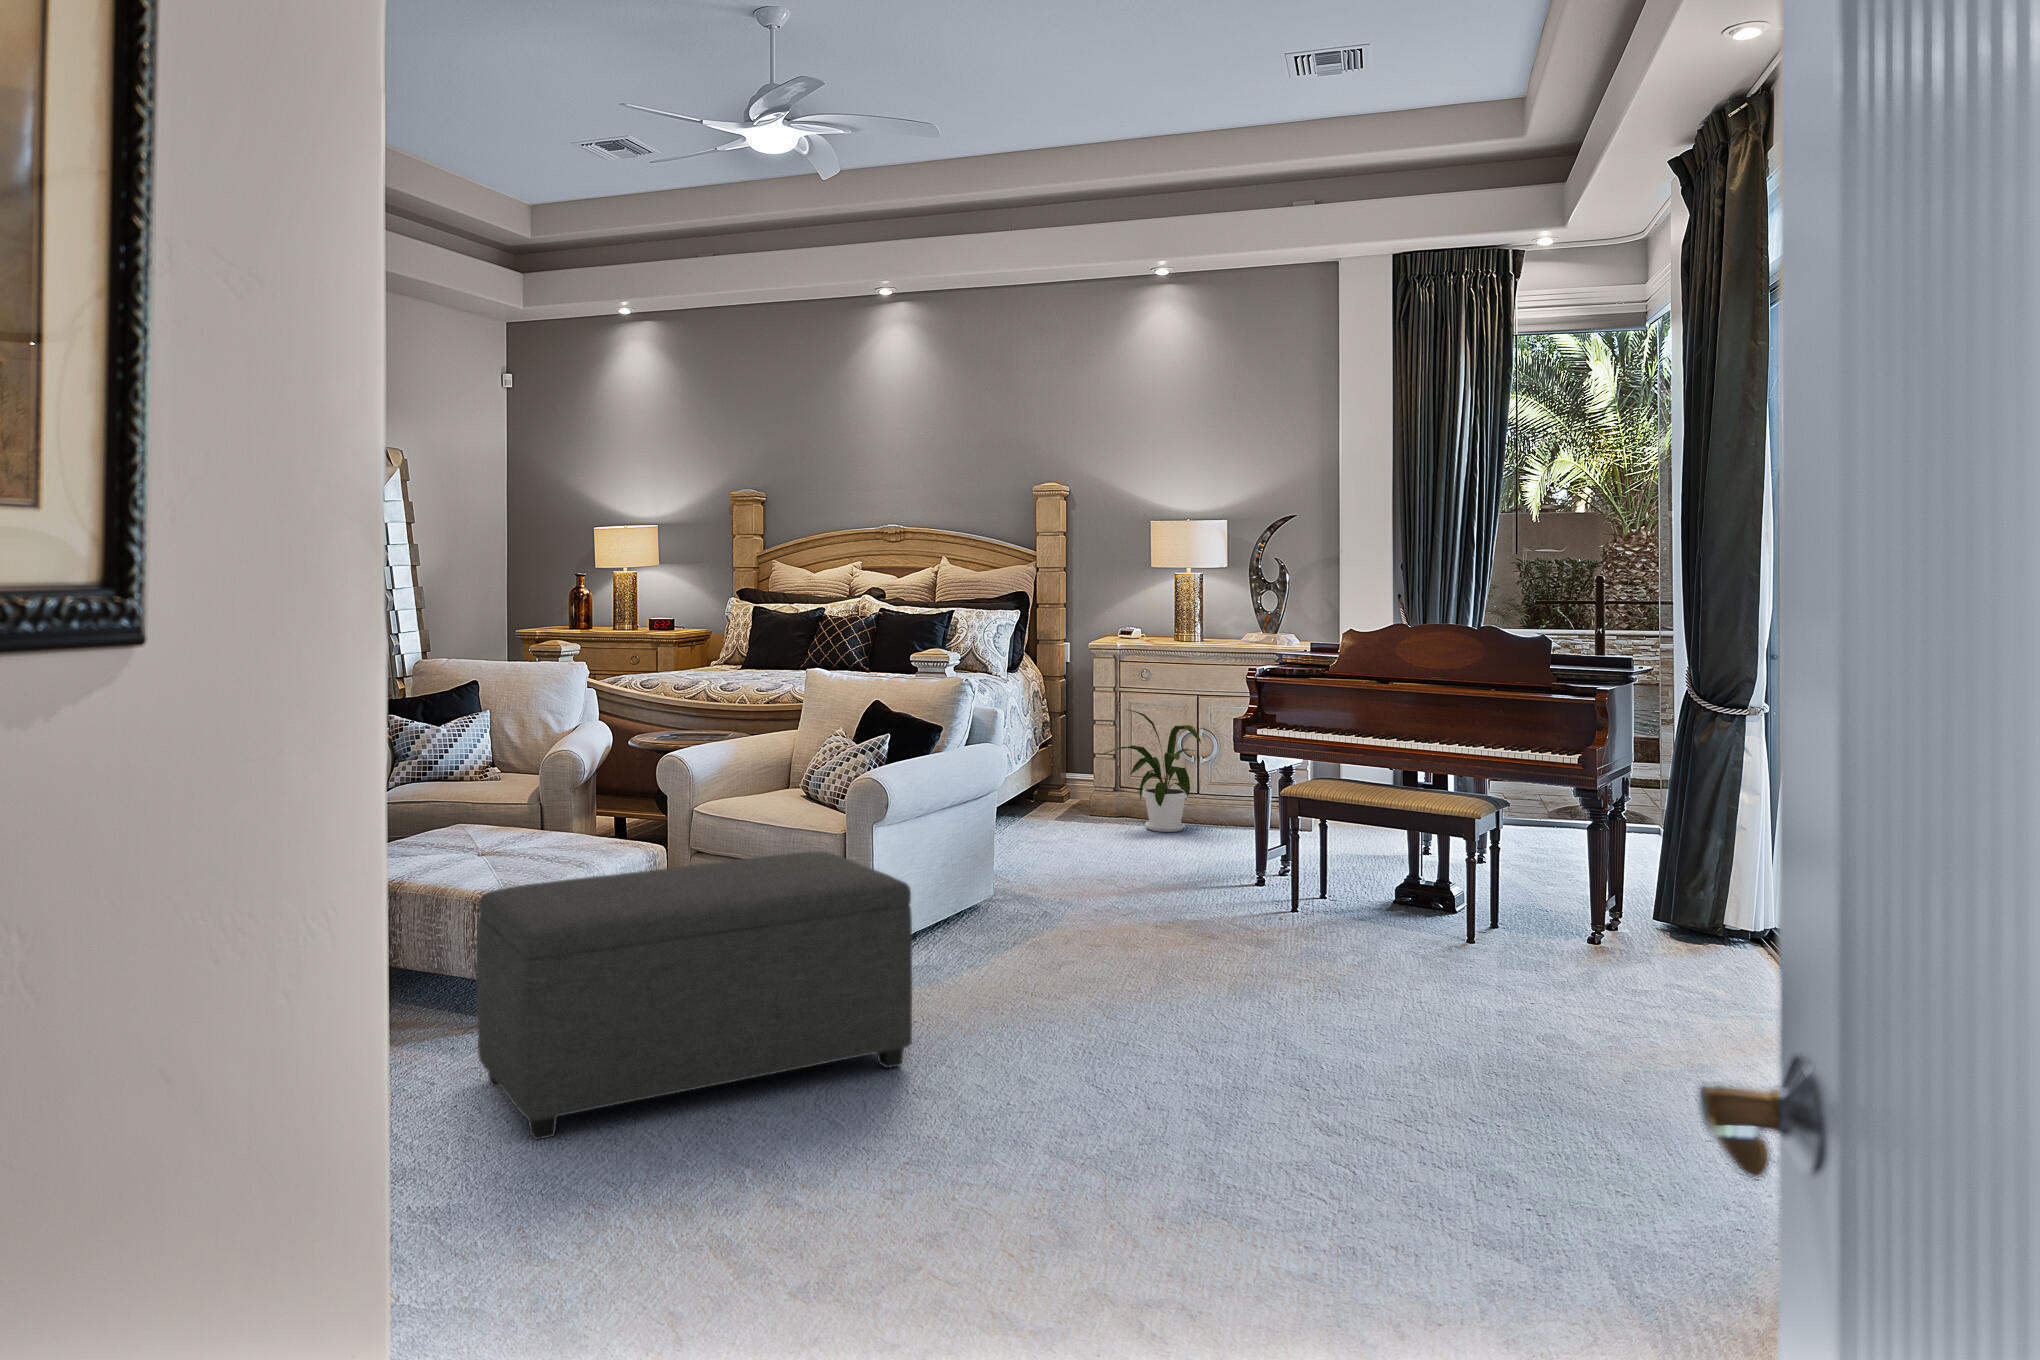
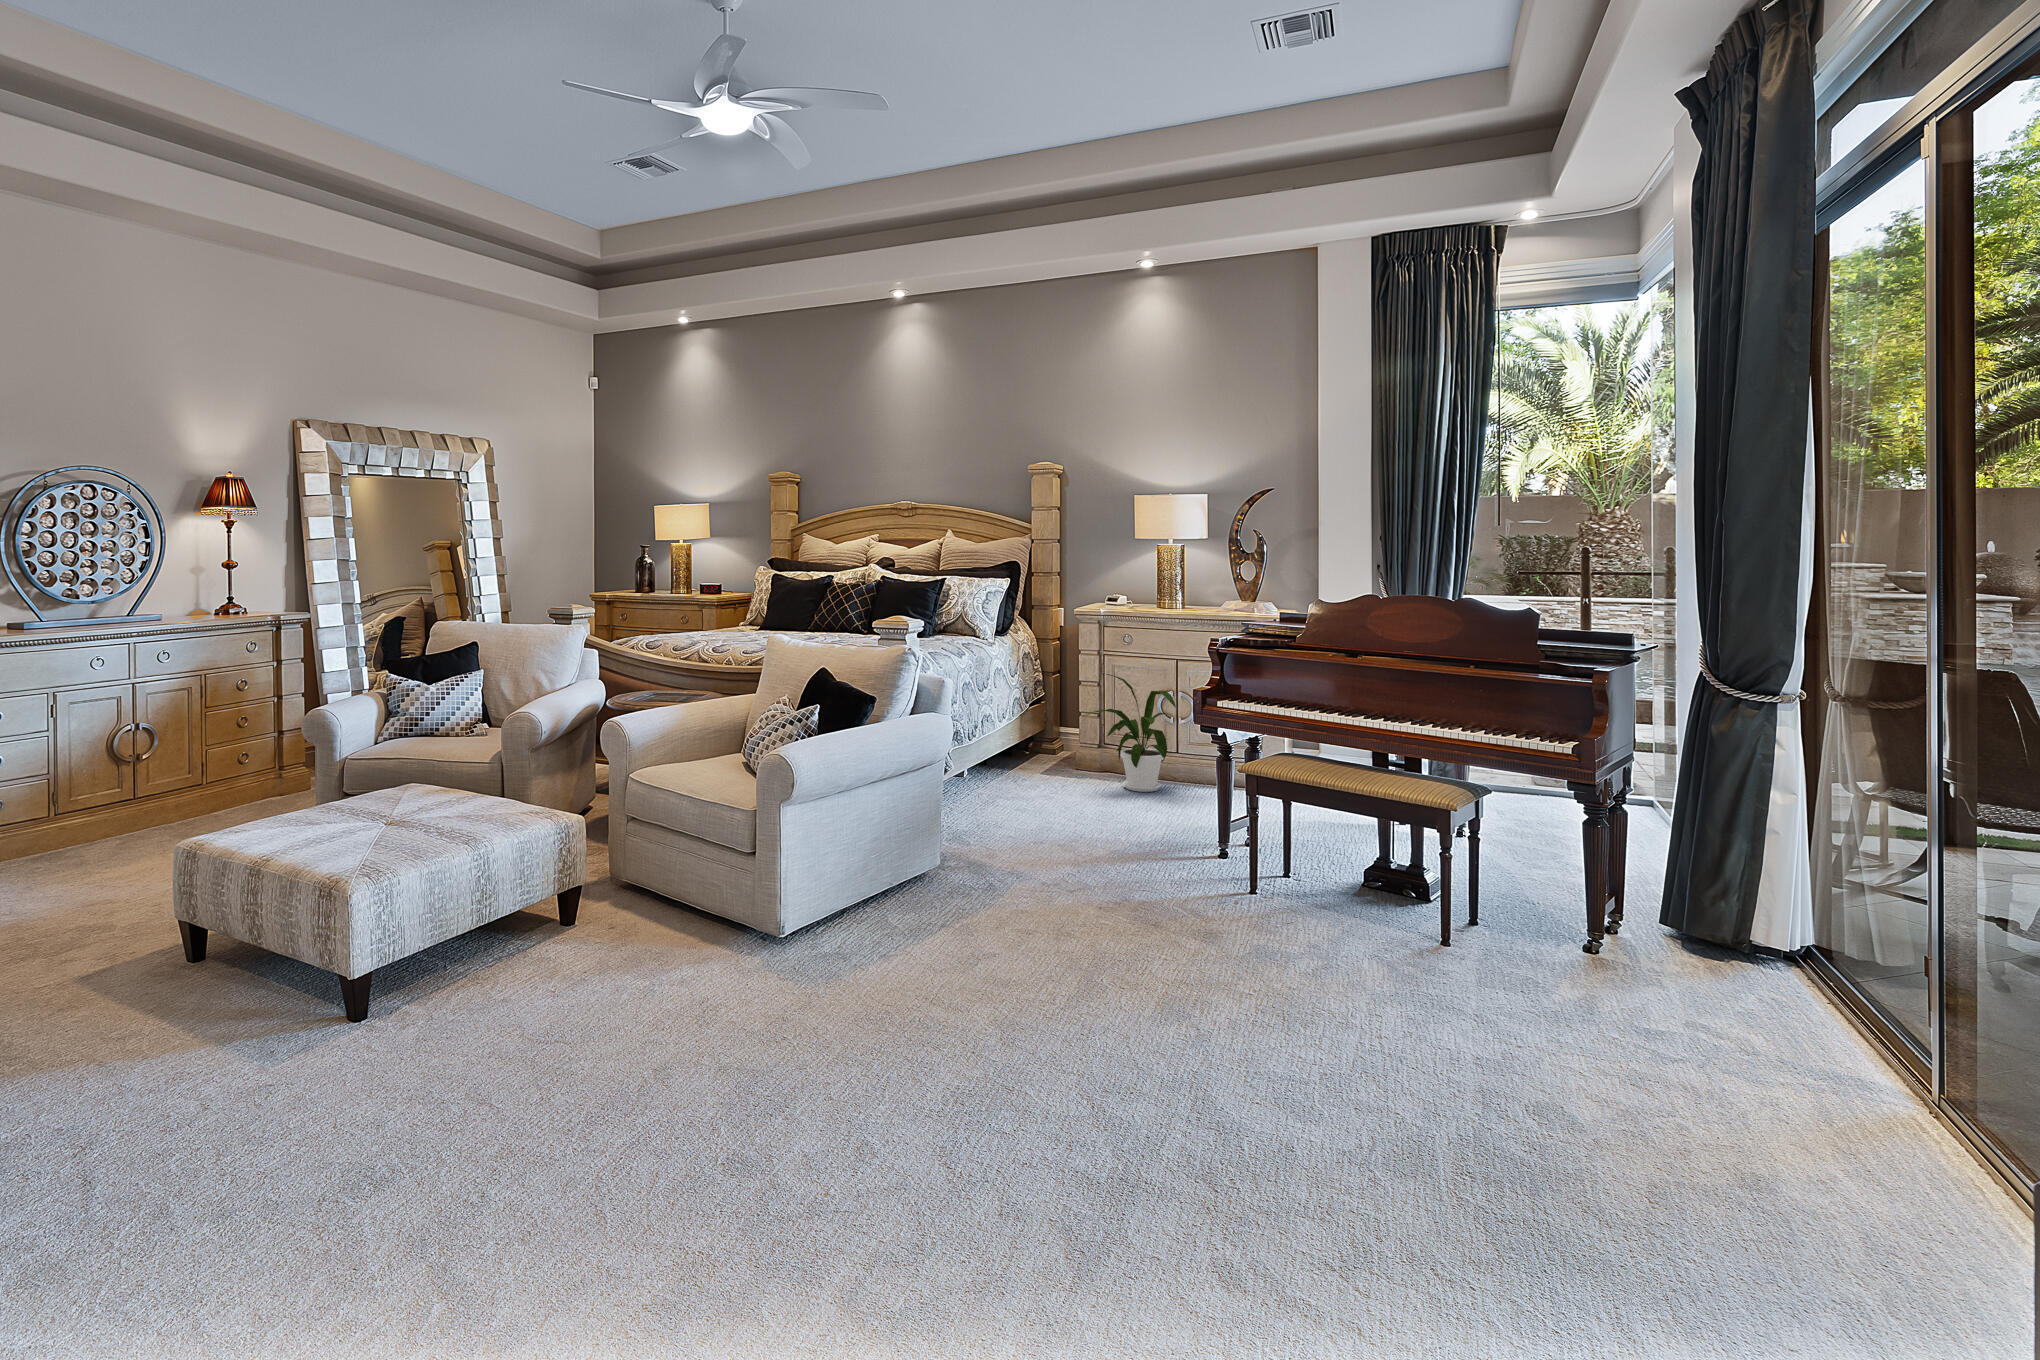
ottoman: present [477,852,912,1140] -> none [229,843,757,1215]

